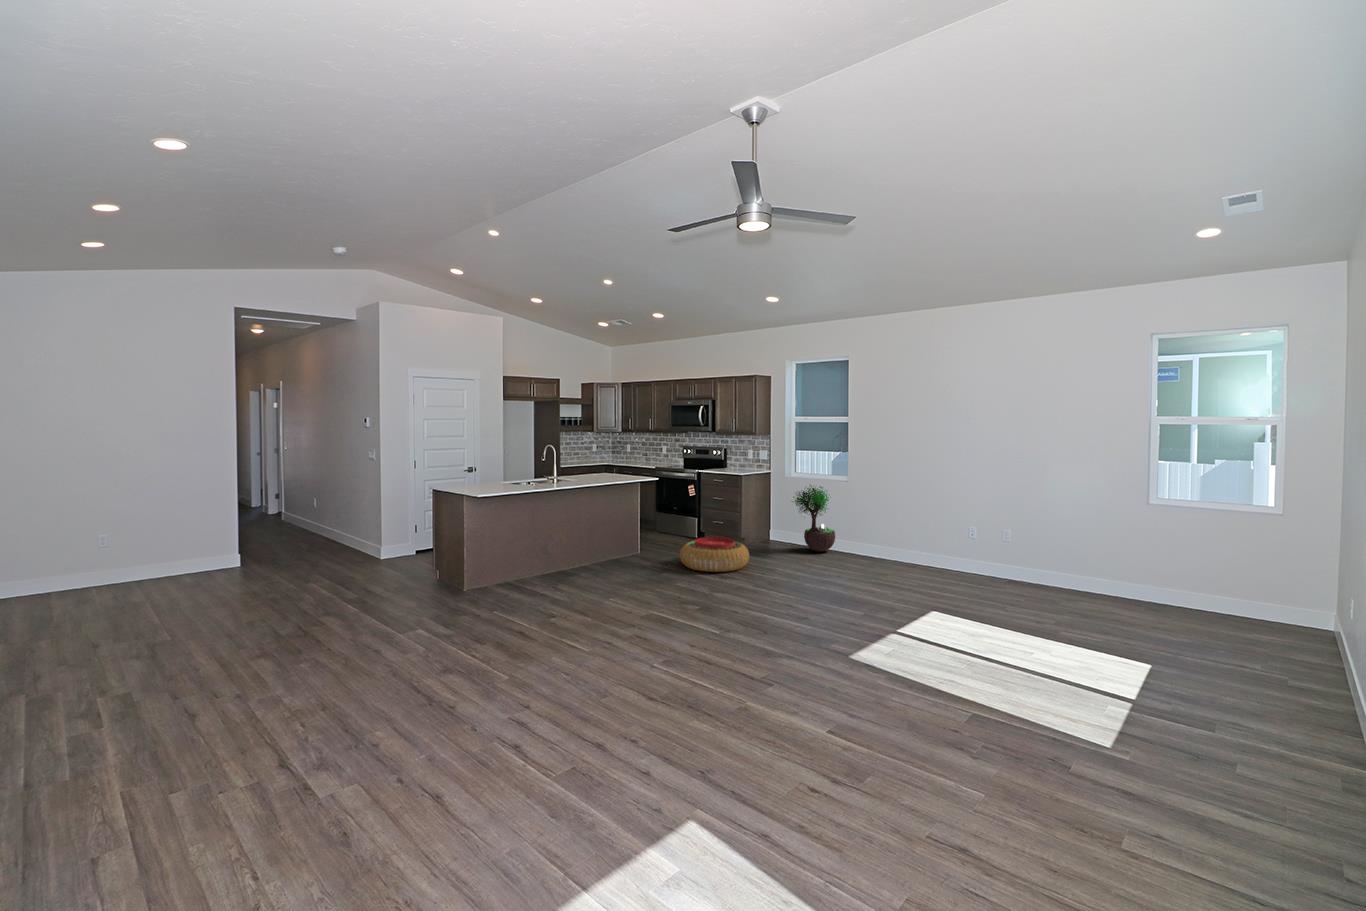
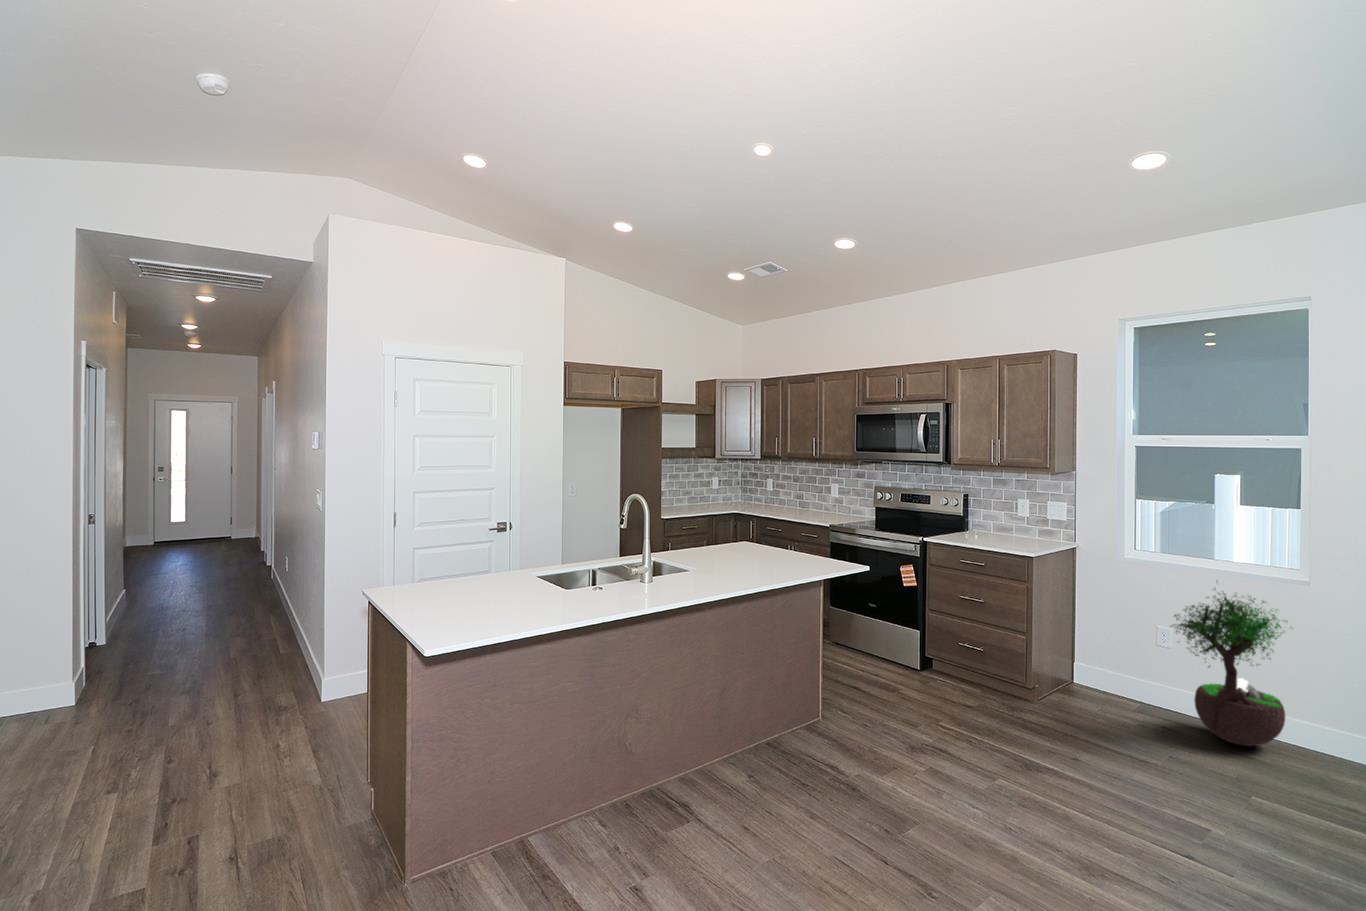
pouf: present [680,537,749,572] -> none [934,717,1127,840]

